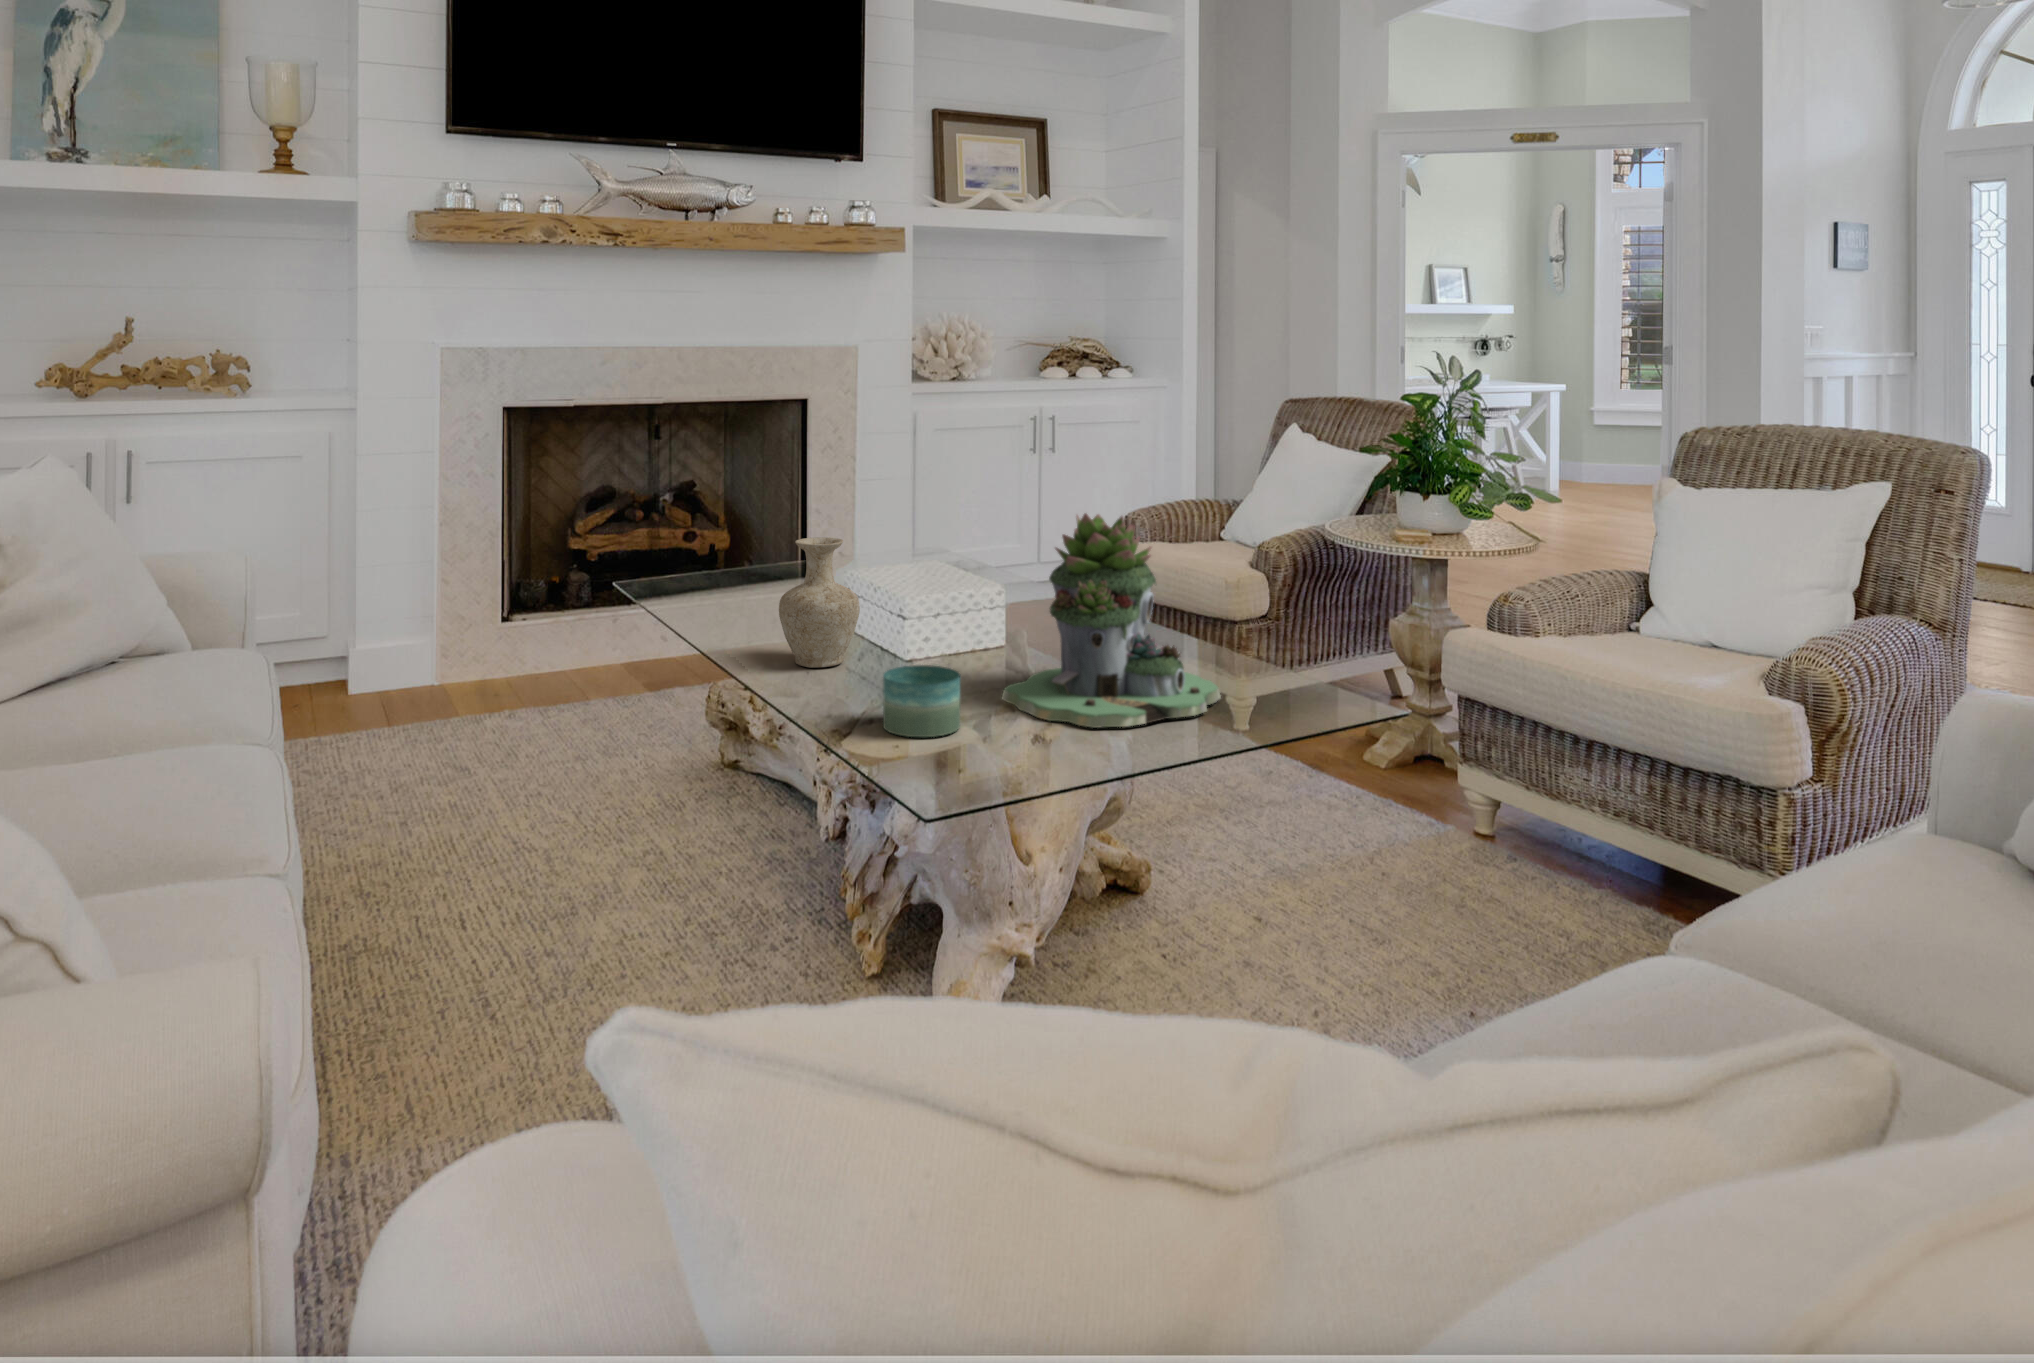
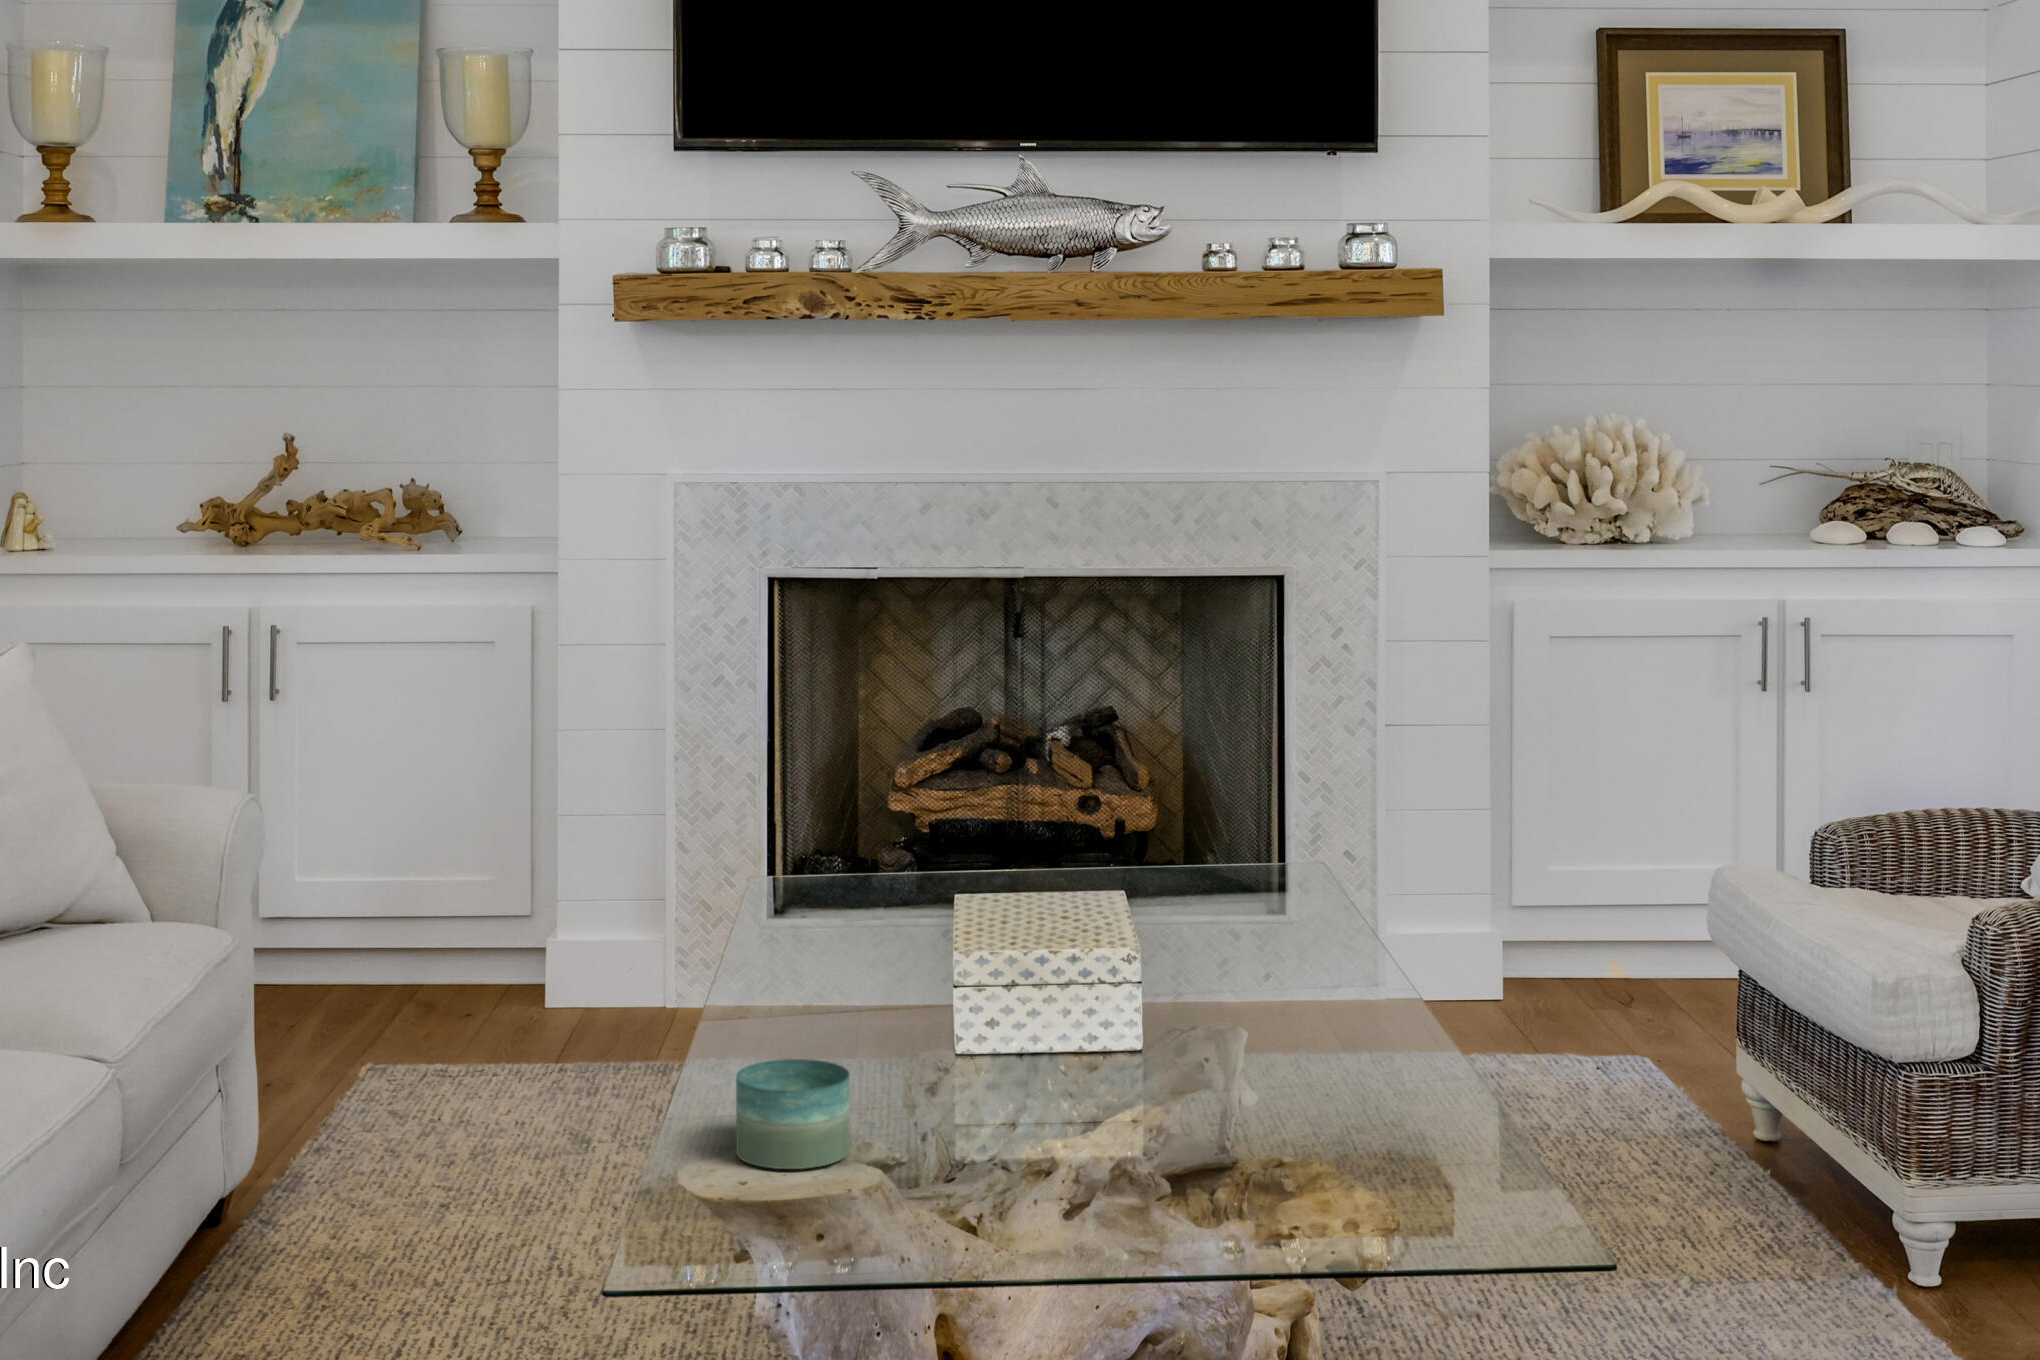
succulent planter: present [1002,513,1220,728] -> none [971,851,1310,1200]
vase: present [779,537,860,668] -> none [761,845,883,1045]

